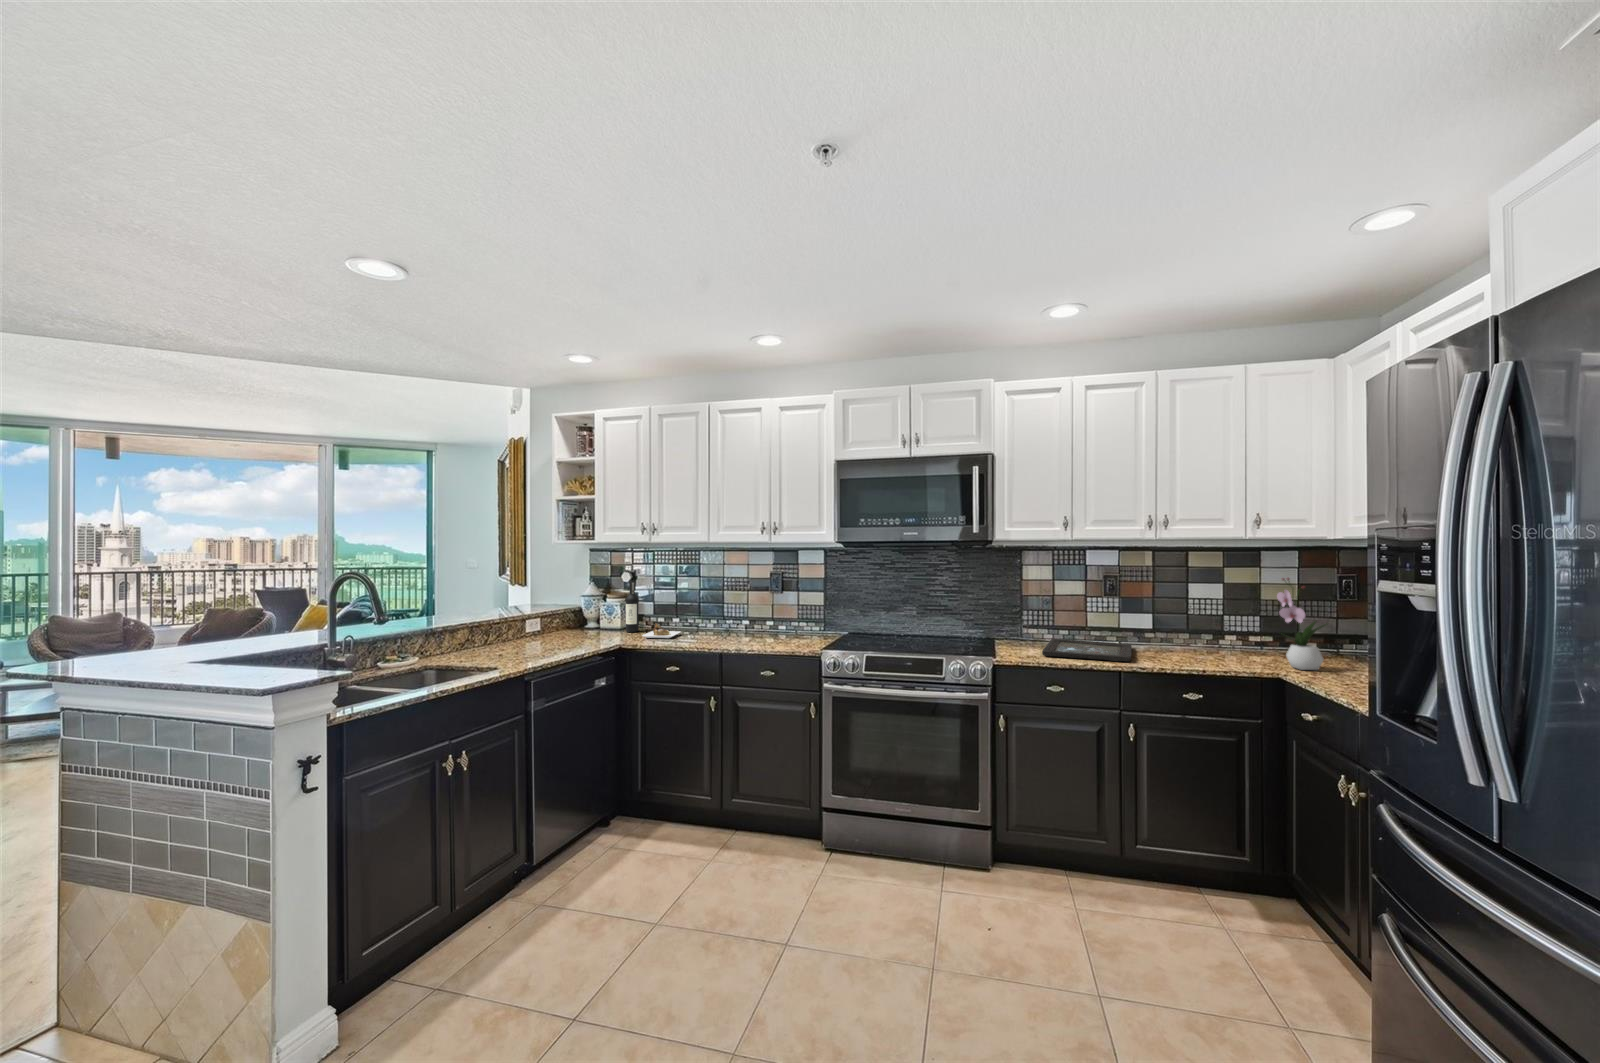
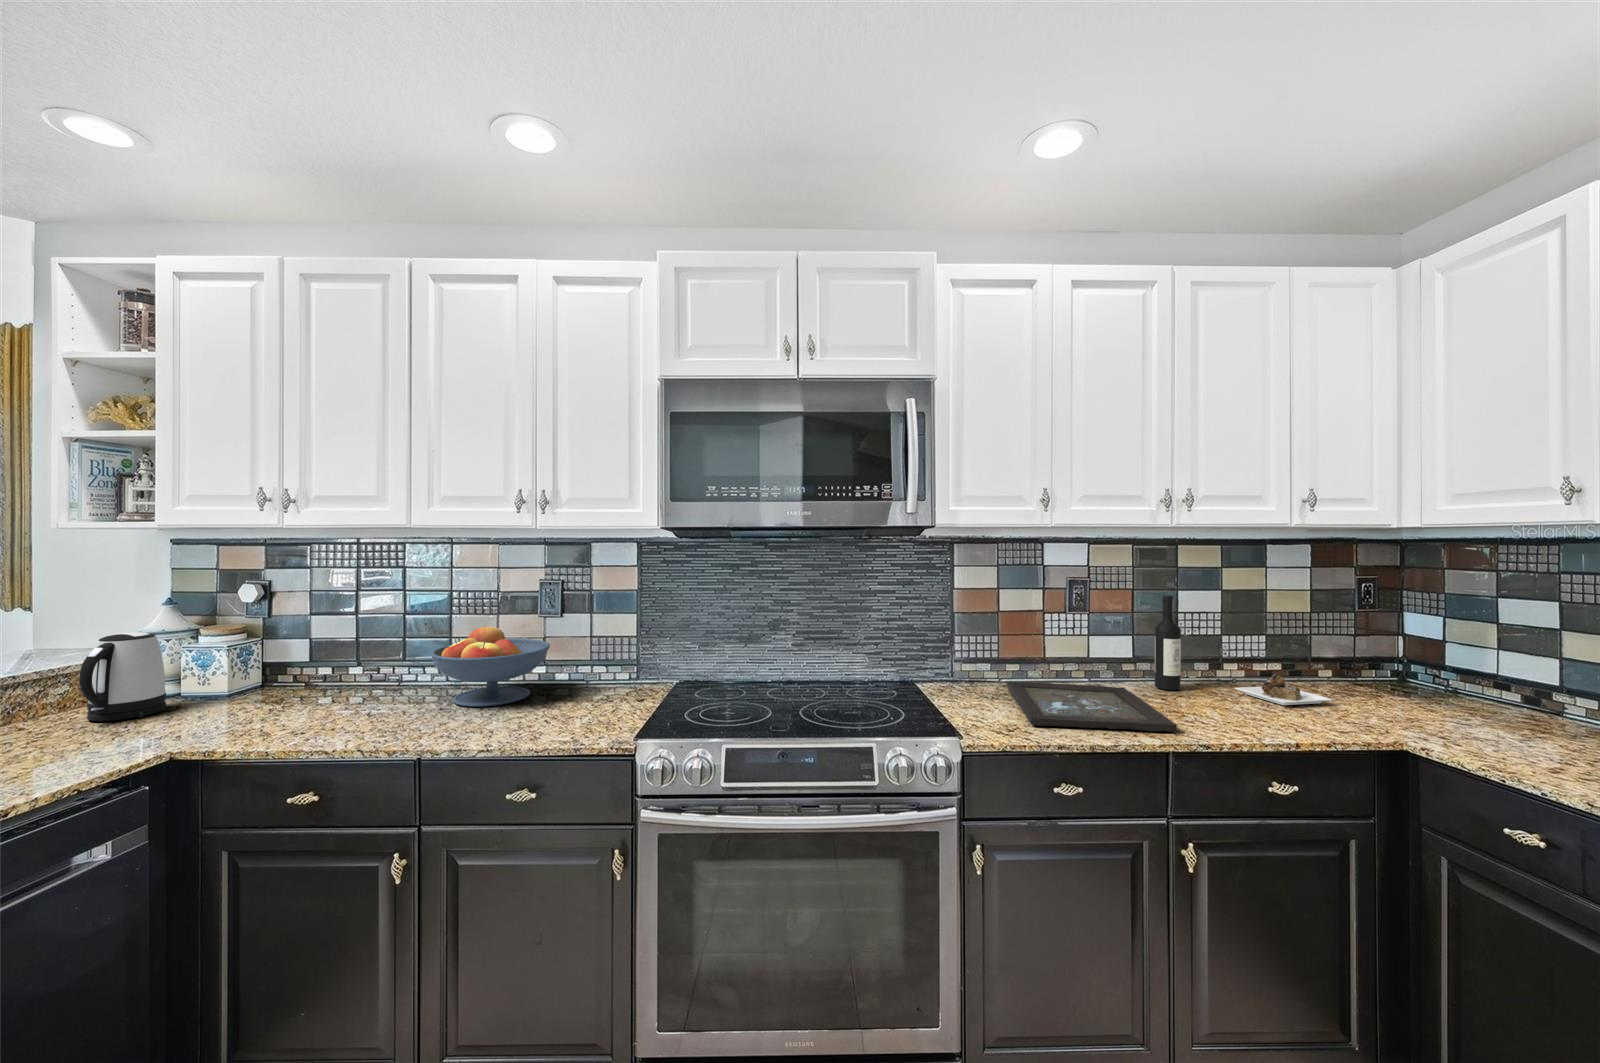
flower arrangement: present [1277,578,1324,670] -> none [1373,587,1458,732]
wine bottle: present [626,581,680,638] -> present [1155,595,1333,705]
kettle: none [571,594,600,634] -> present [79,632,166,721]
fruit bowl: none [718,596,777,637] -> present [430,625,550,707]

